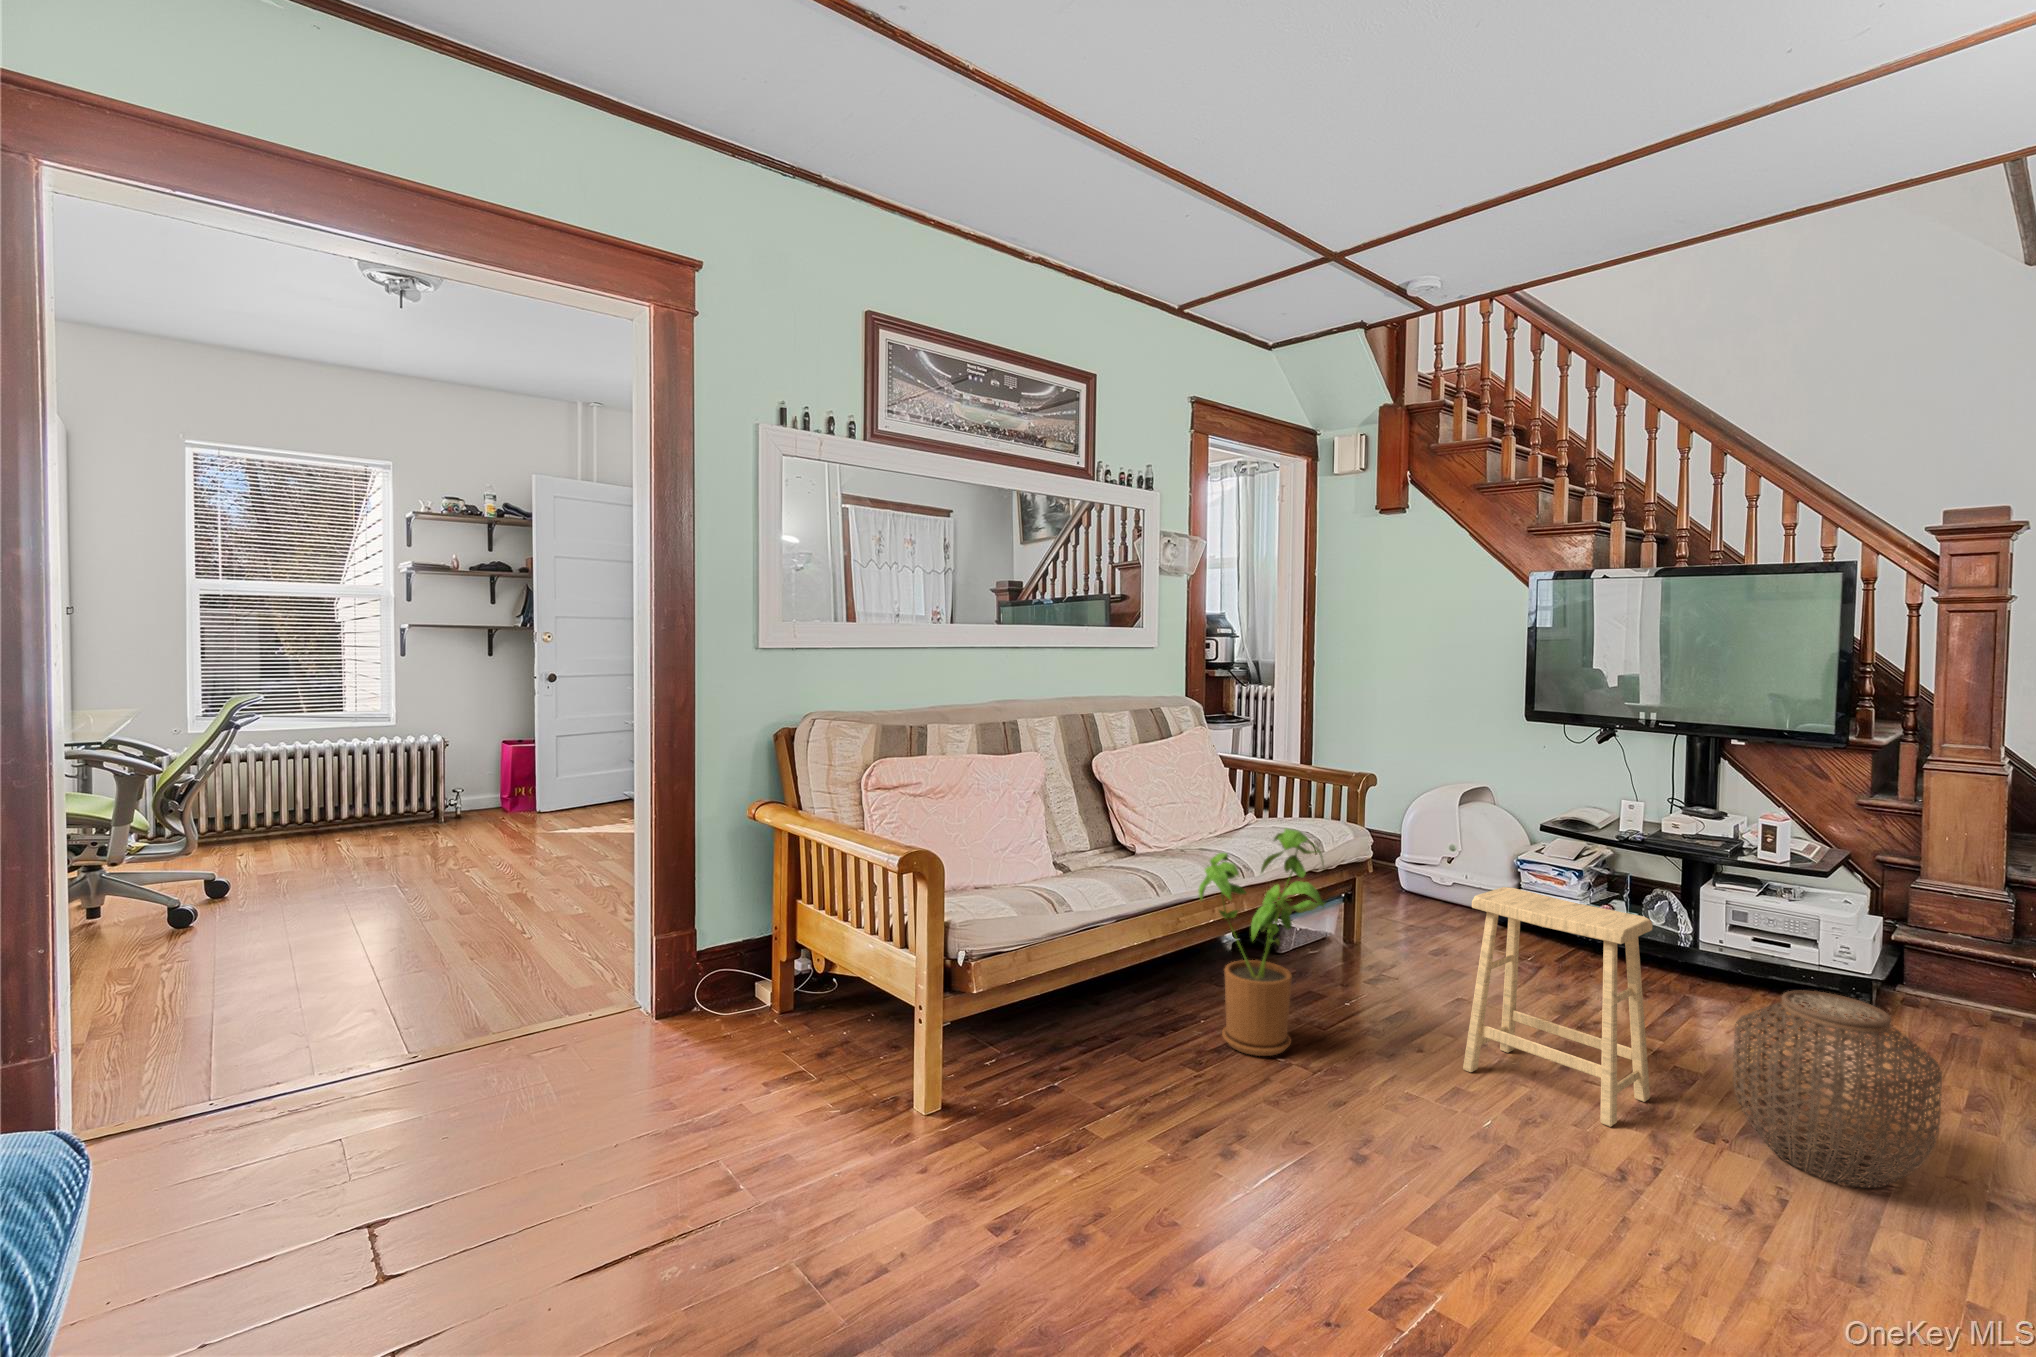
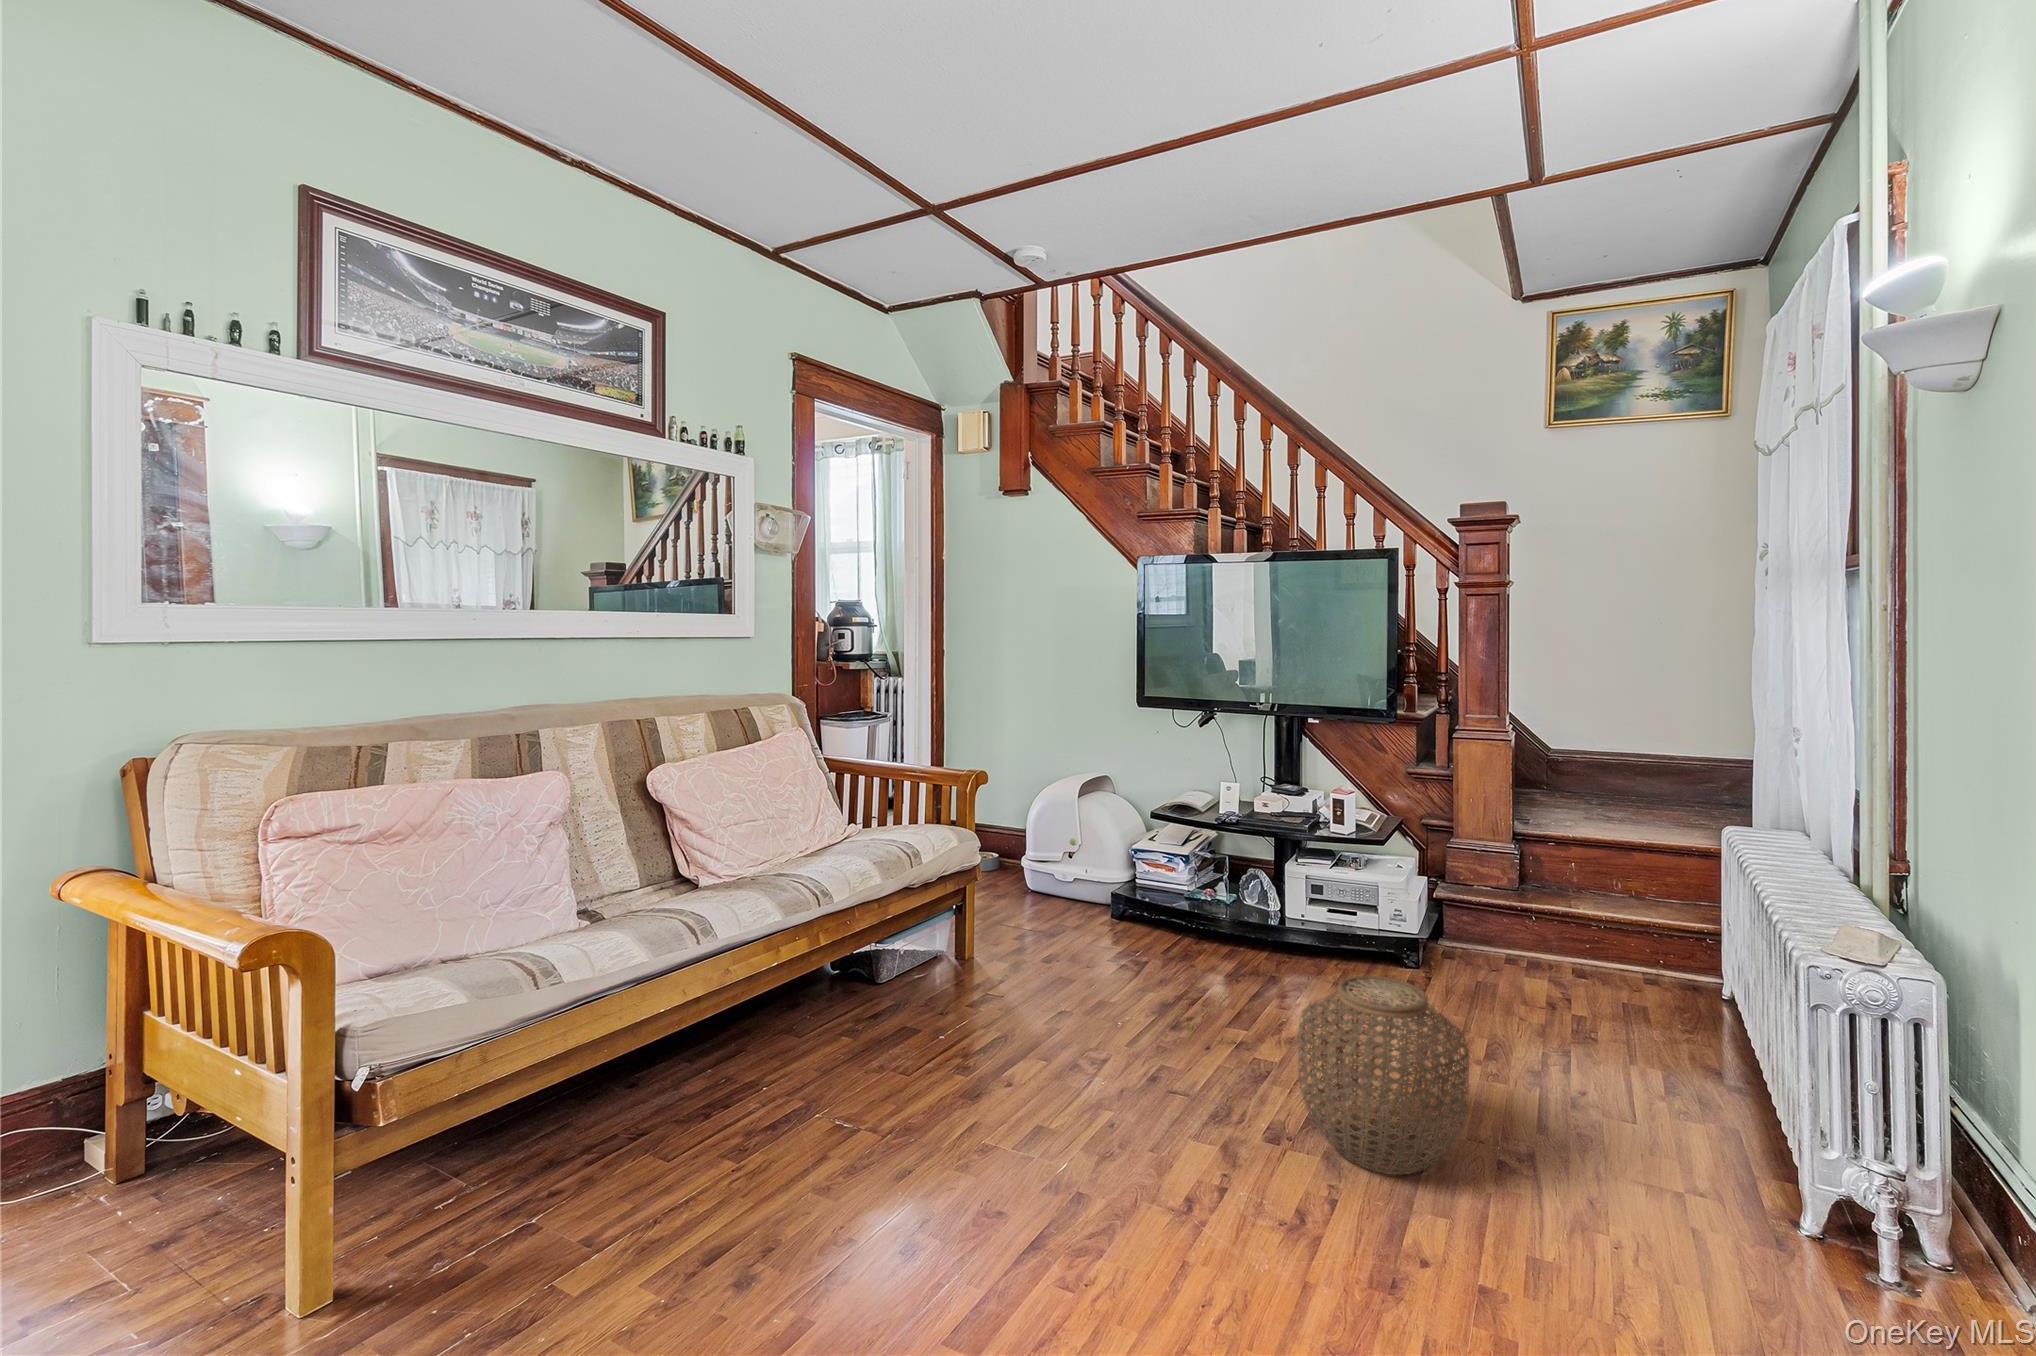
house plant: present [1198,828,1325,1056] -> none [753,847,899,1124]
footstool: present [1463,887,1652,1127] -> none [1050,891,1229,1148]

